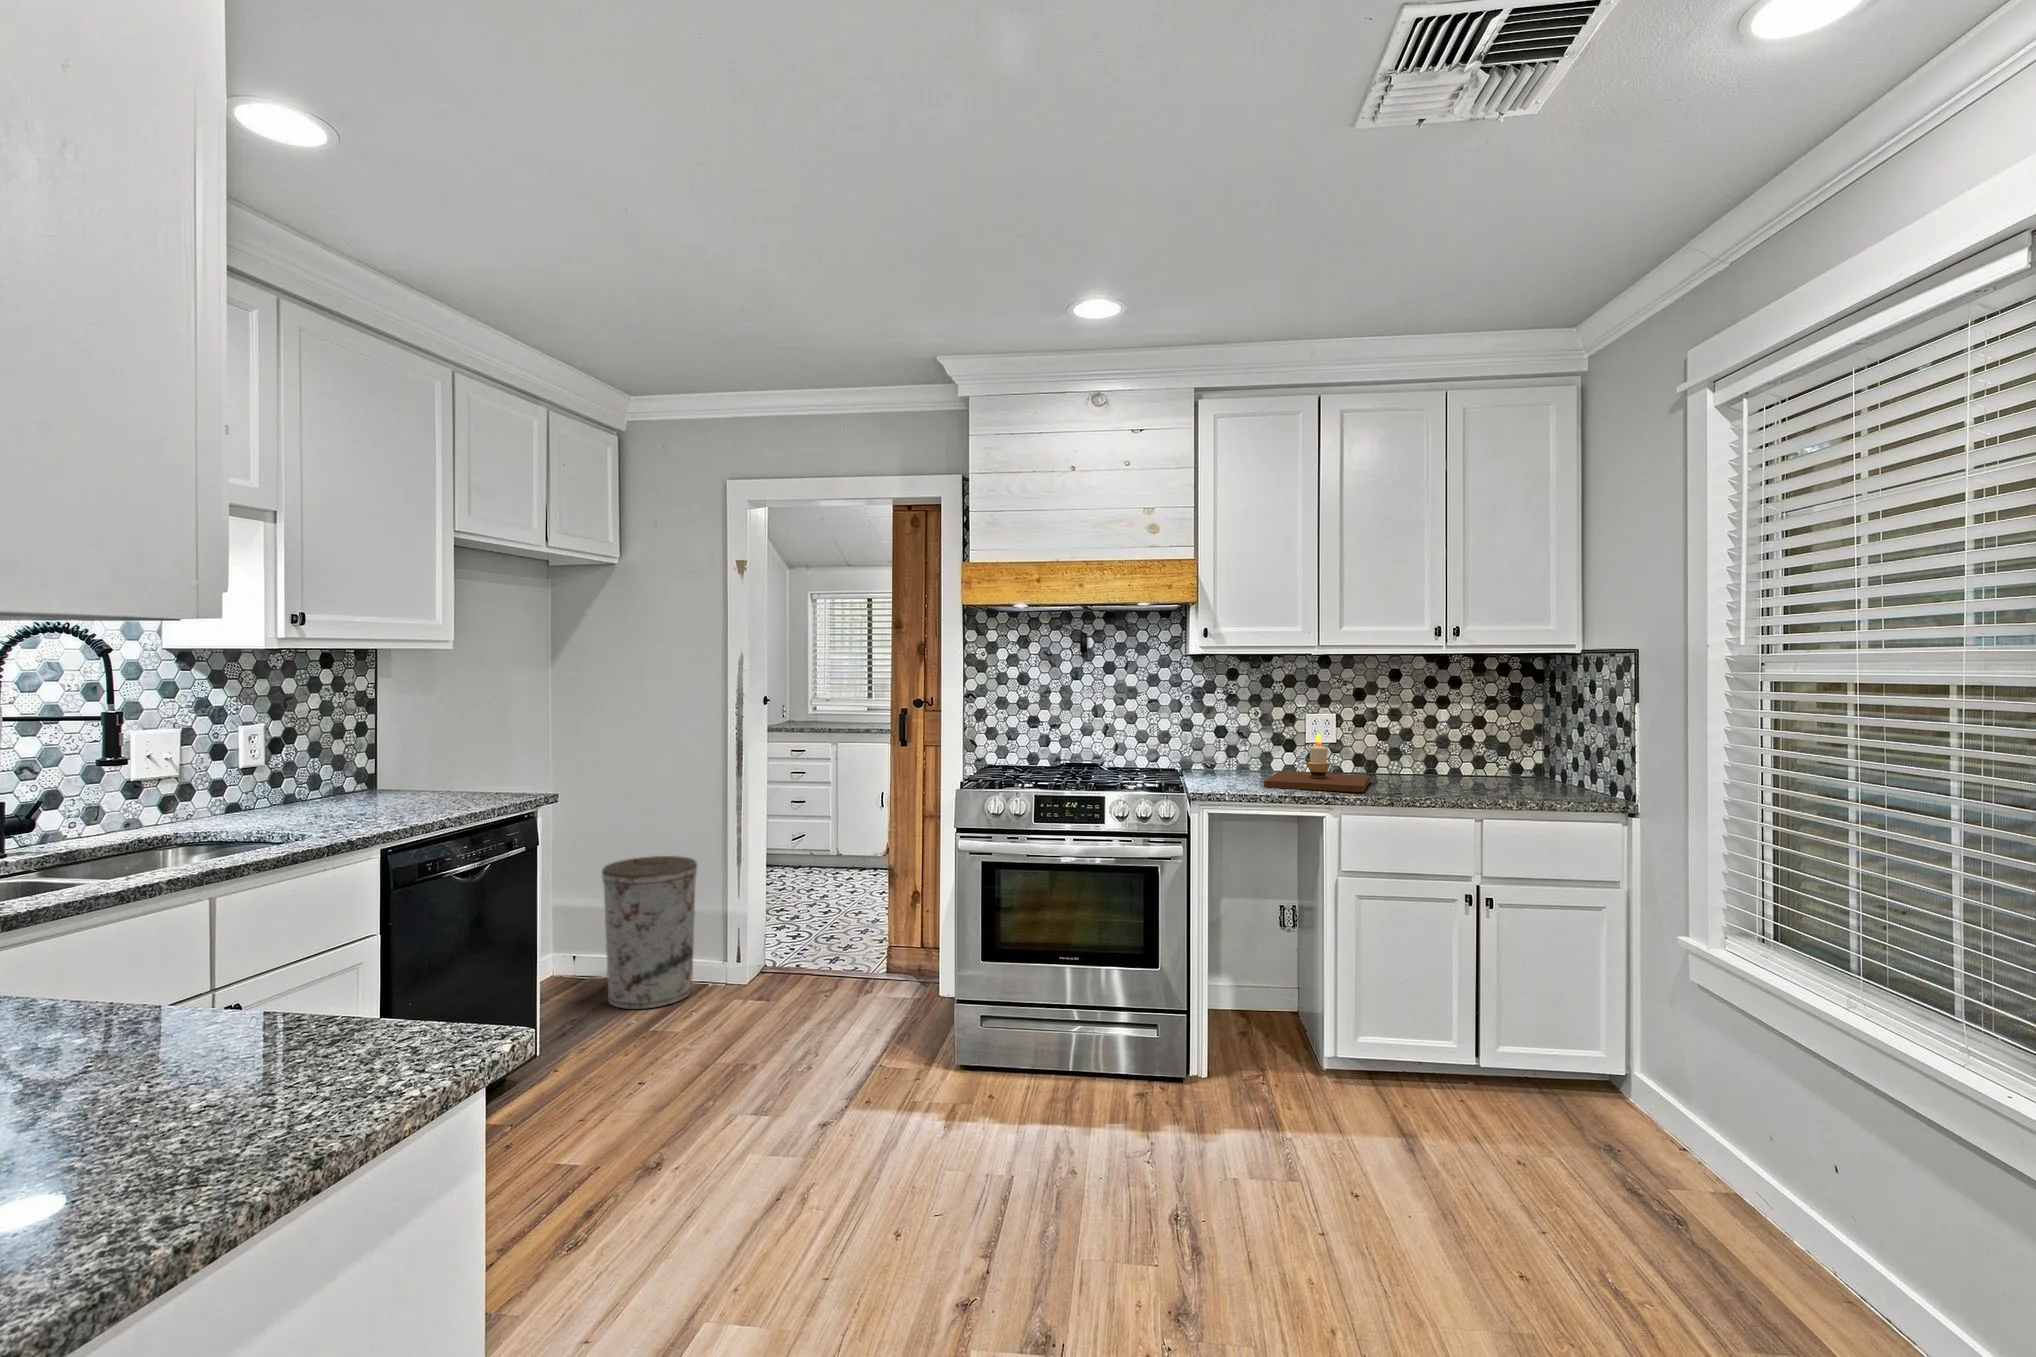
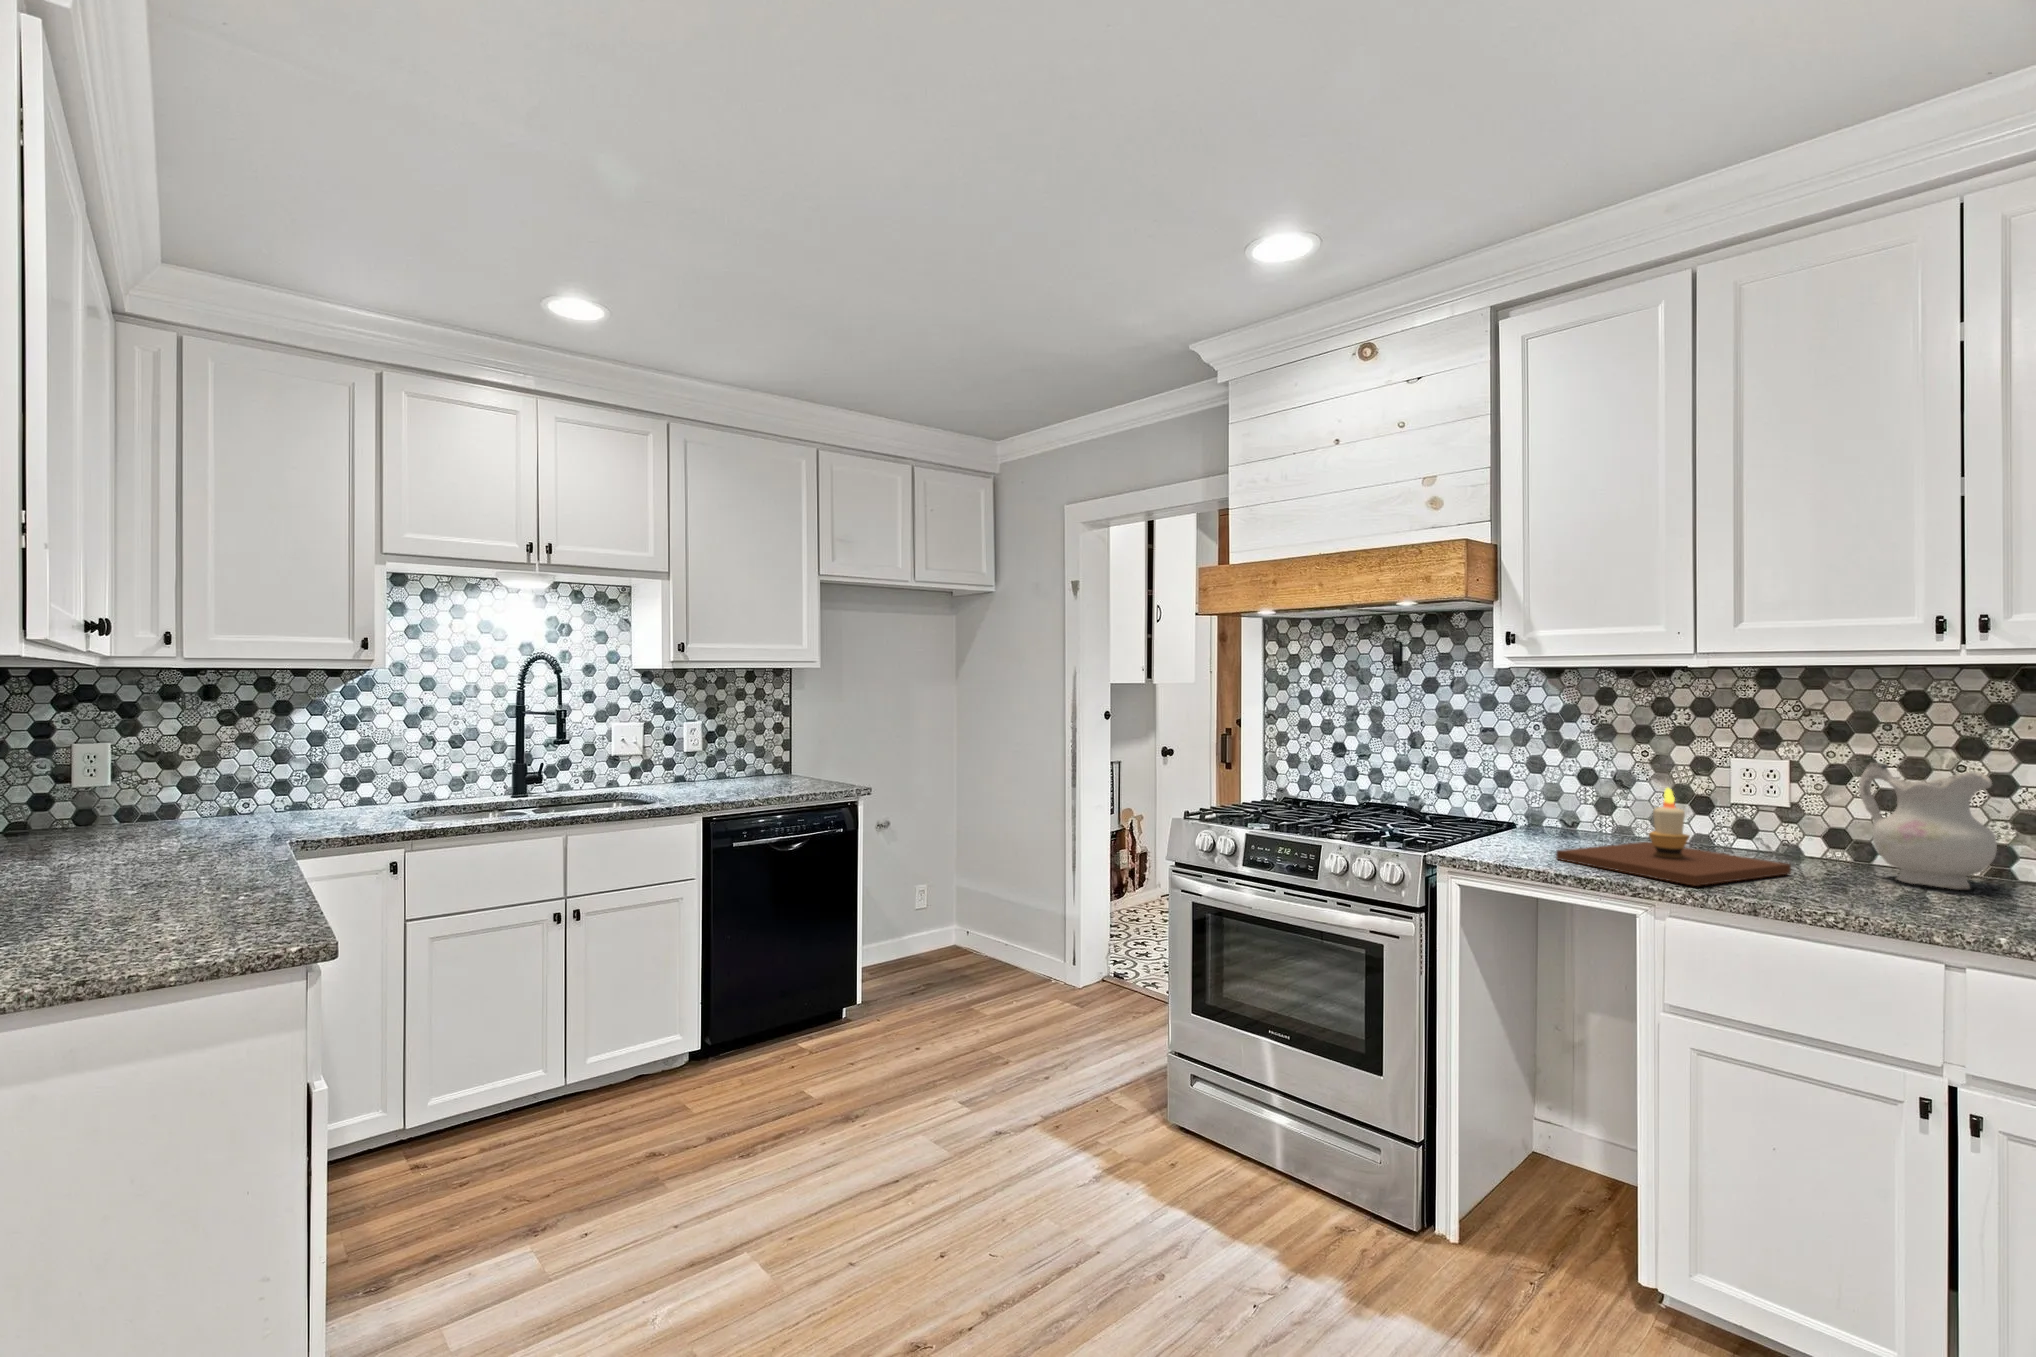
ceramic pitcher: none [1386,712,1450,780] -> present [1859,763,1997,889]
trash can: present [602,856,697,1009] -> none [959,856,1041,995]

